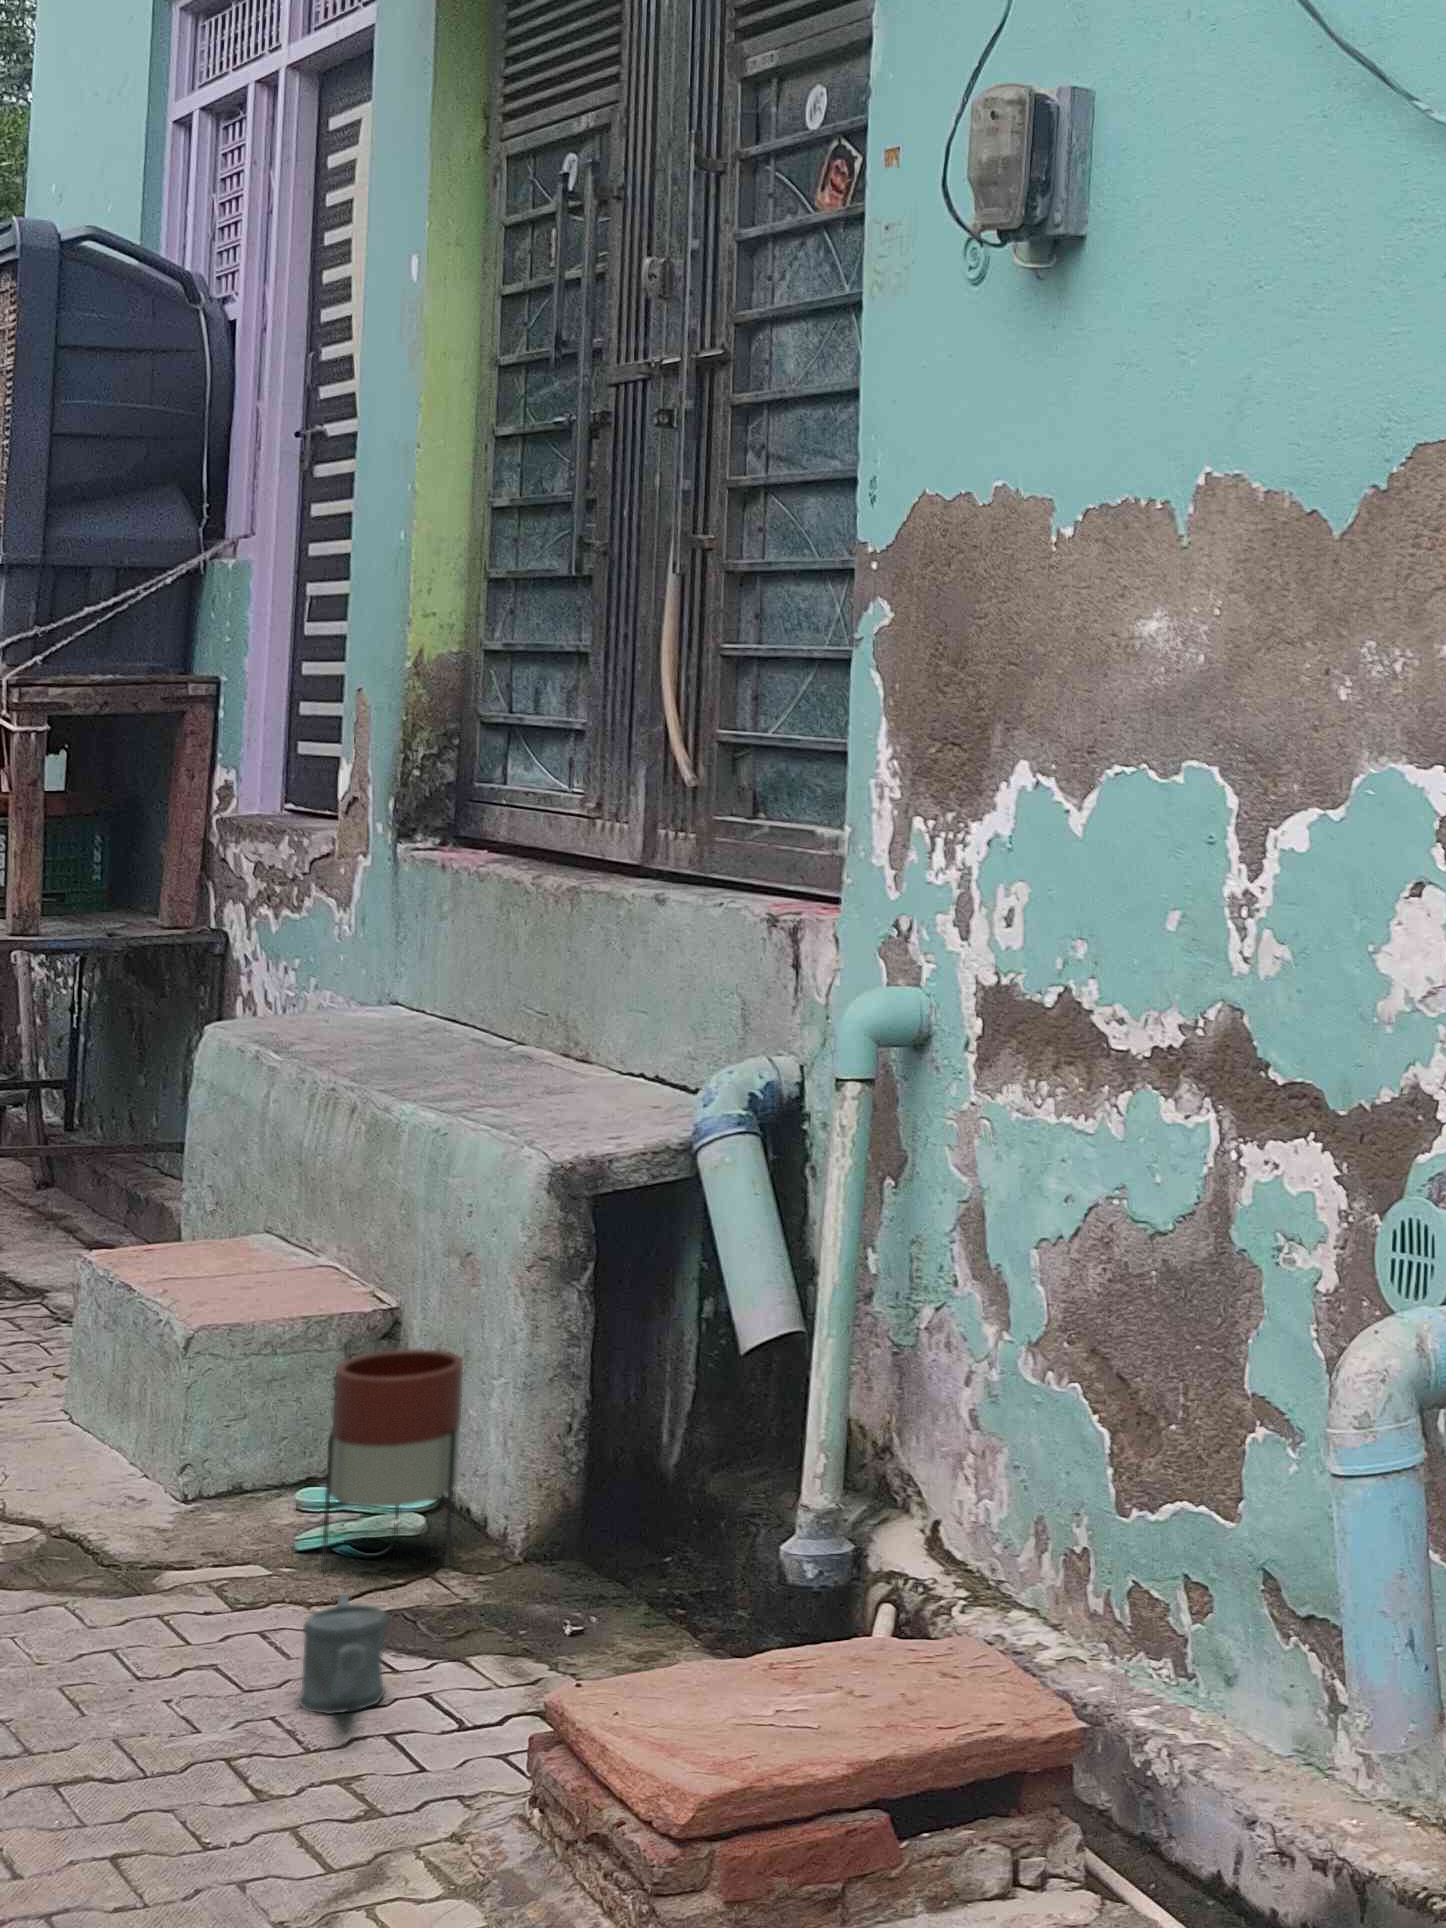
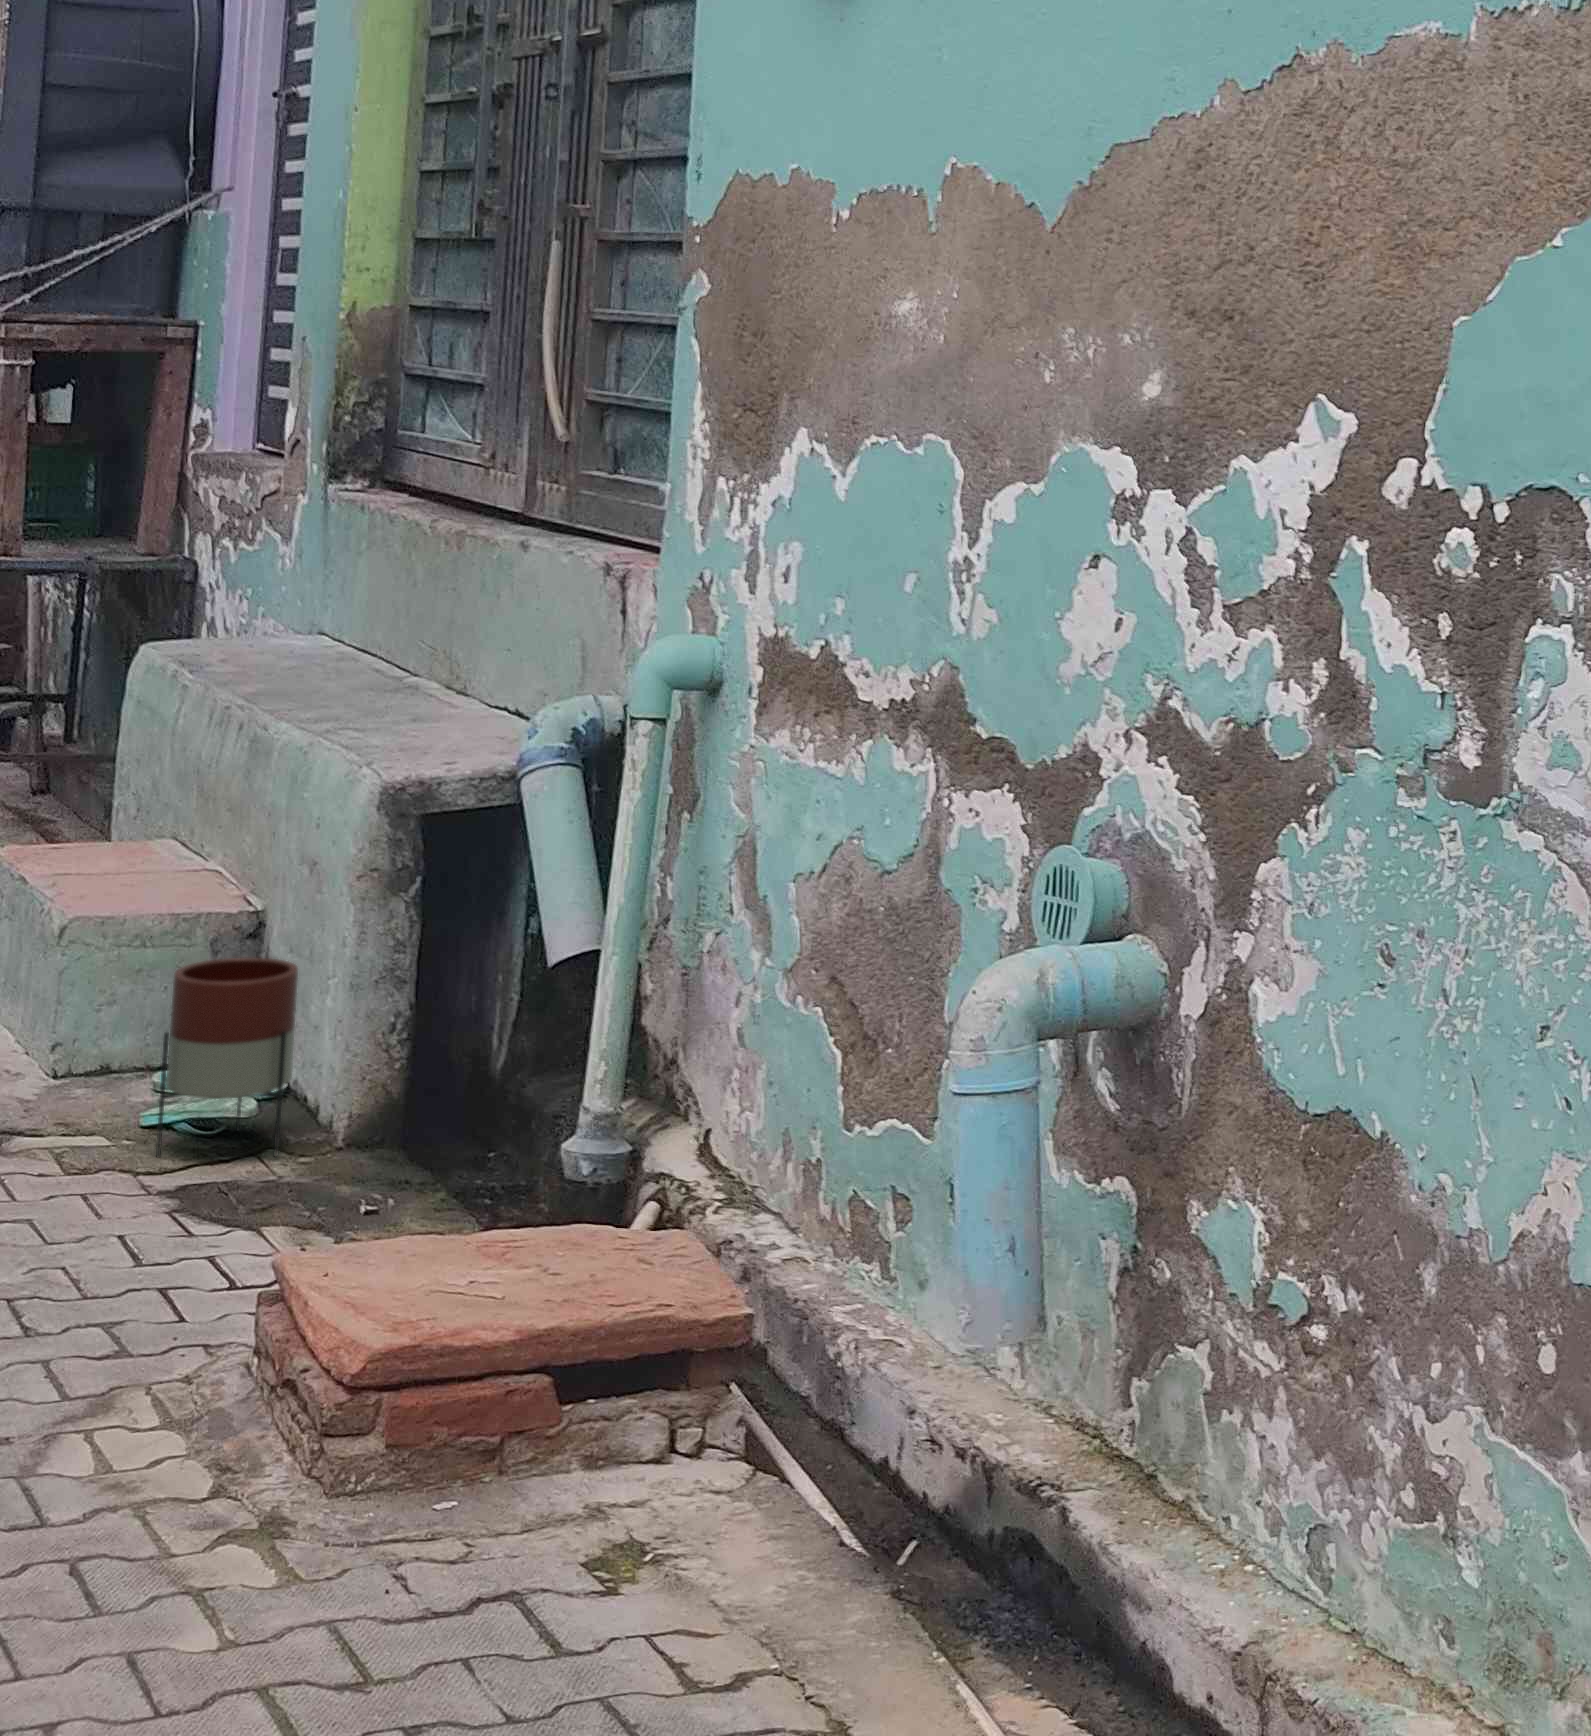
watering can: present [299,1594,388,1714] -> none [91,1175,179,1282]

